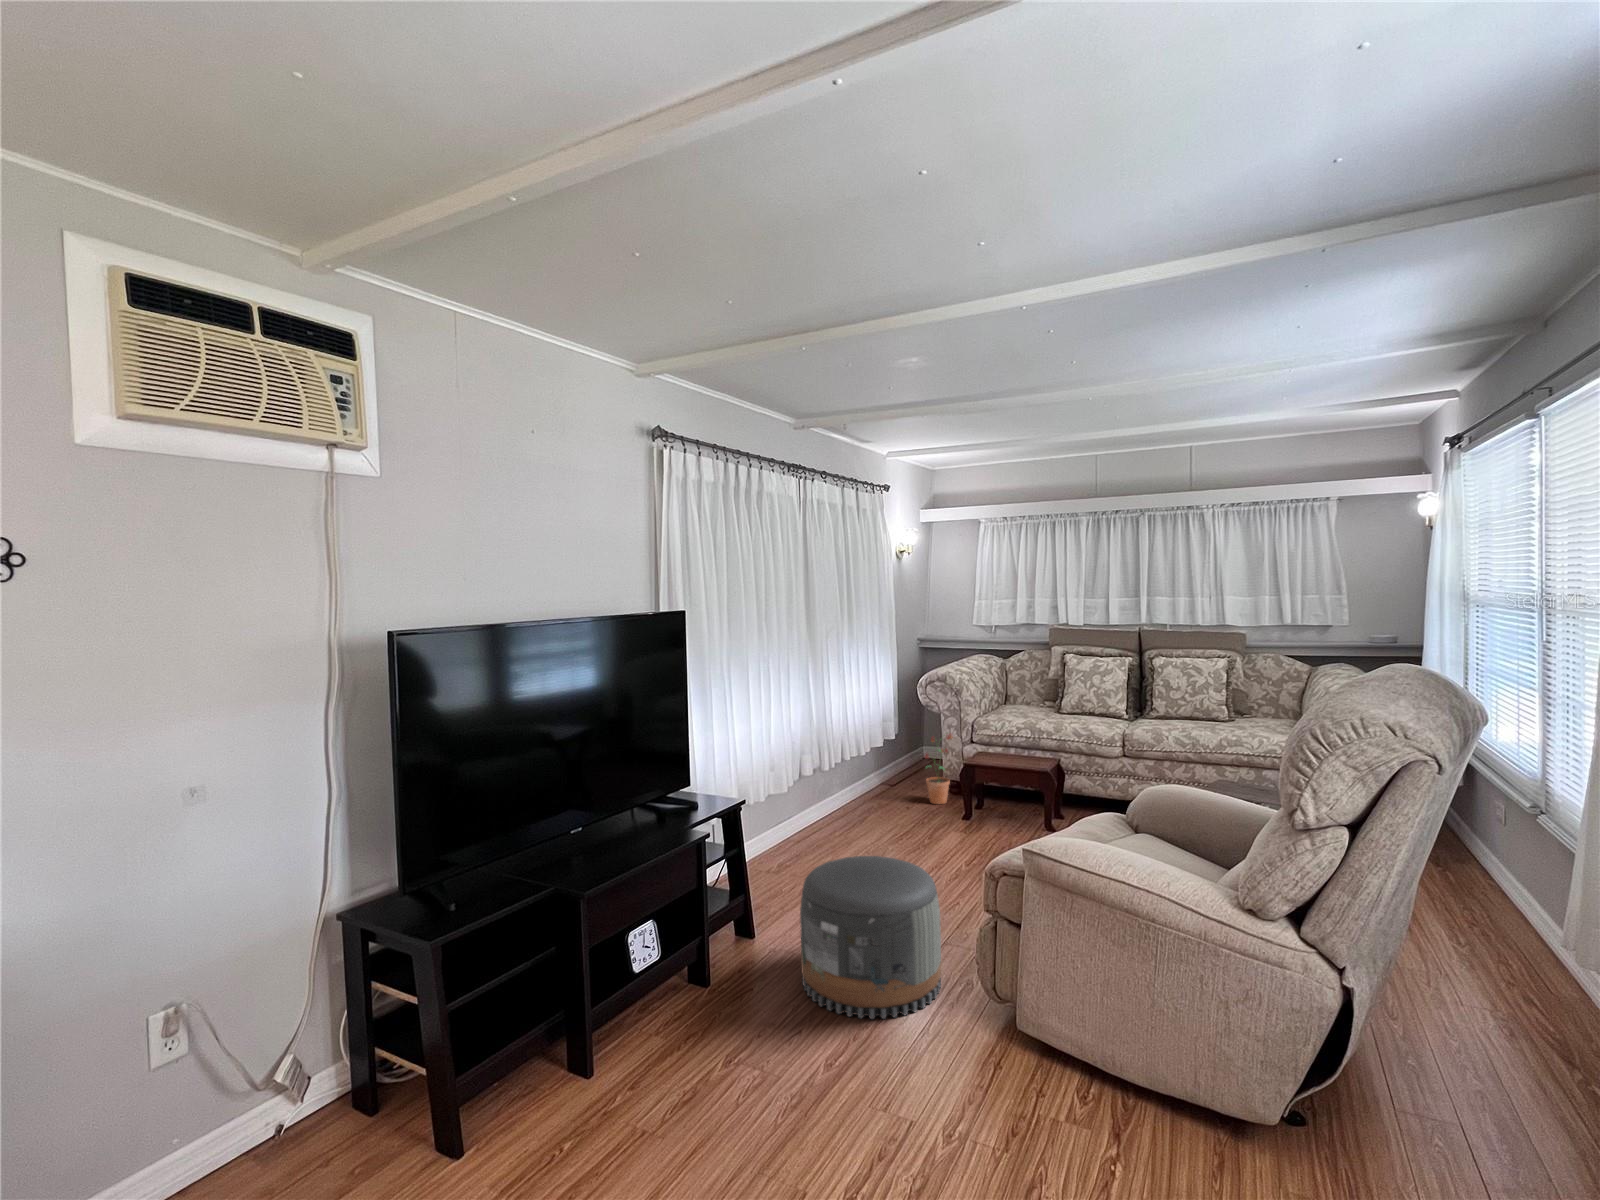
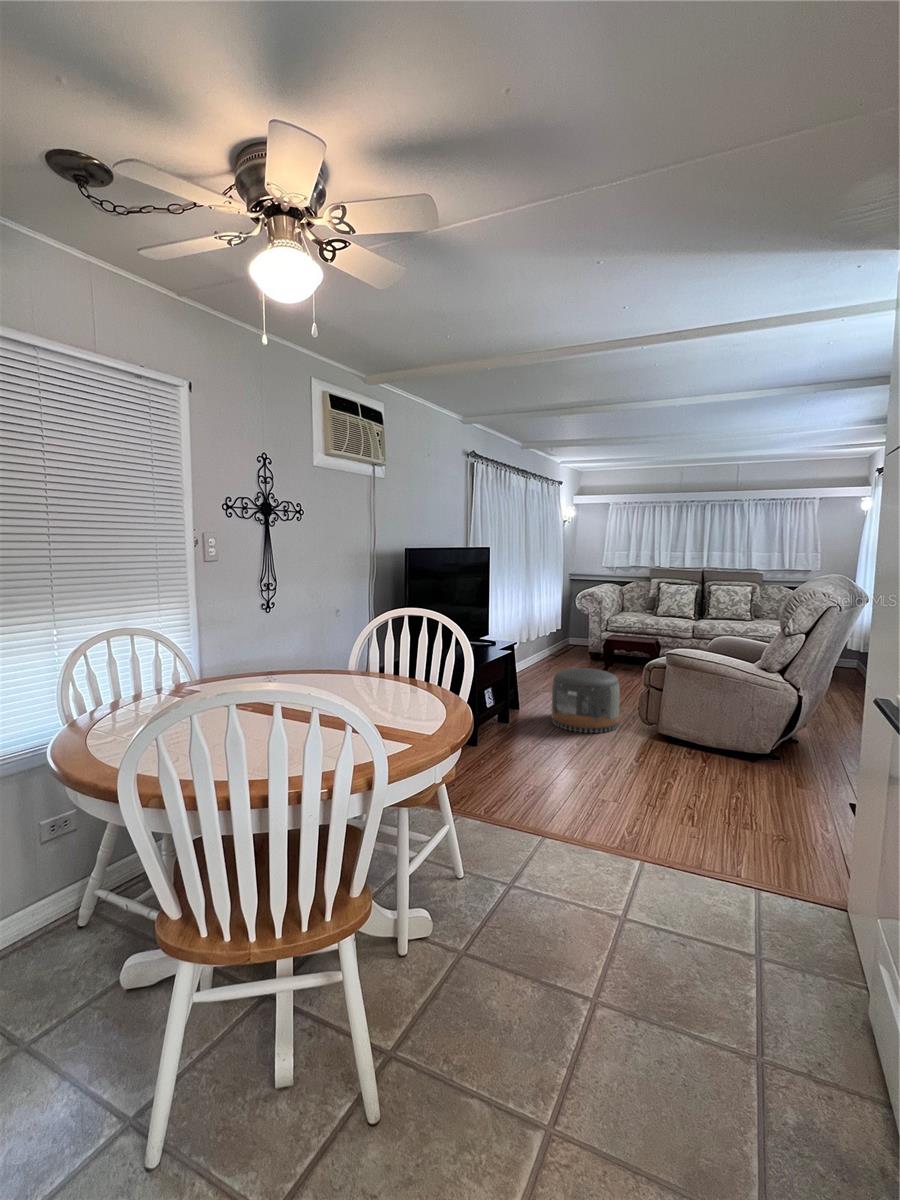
potted plant: present [925,733,953,804] -> none [580,625,598,665]

